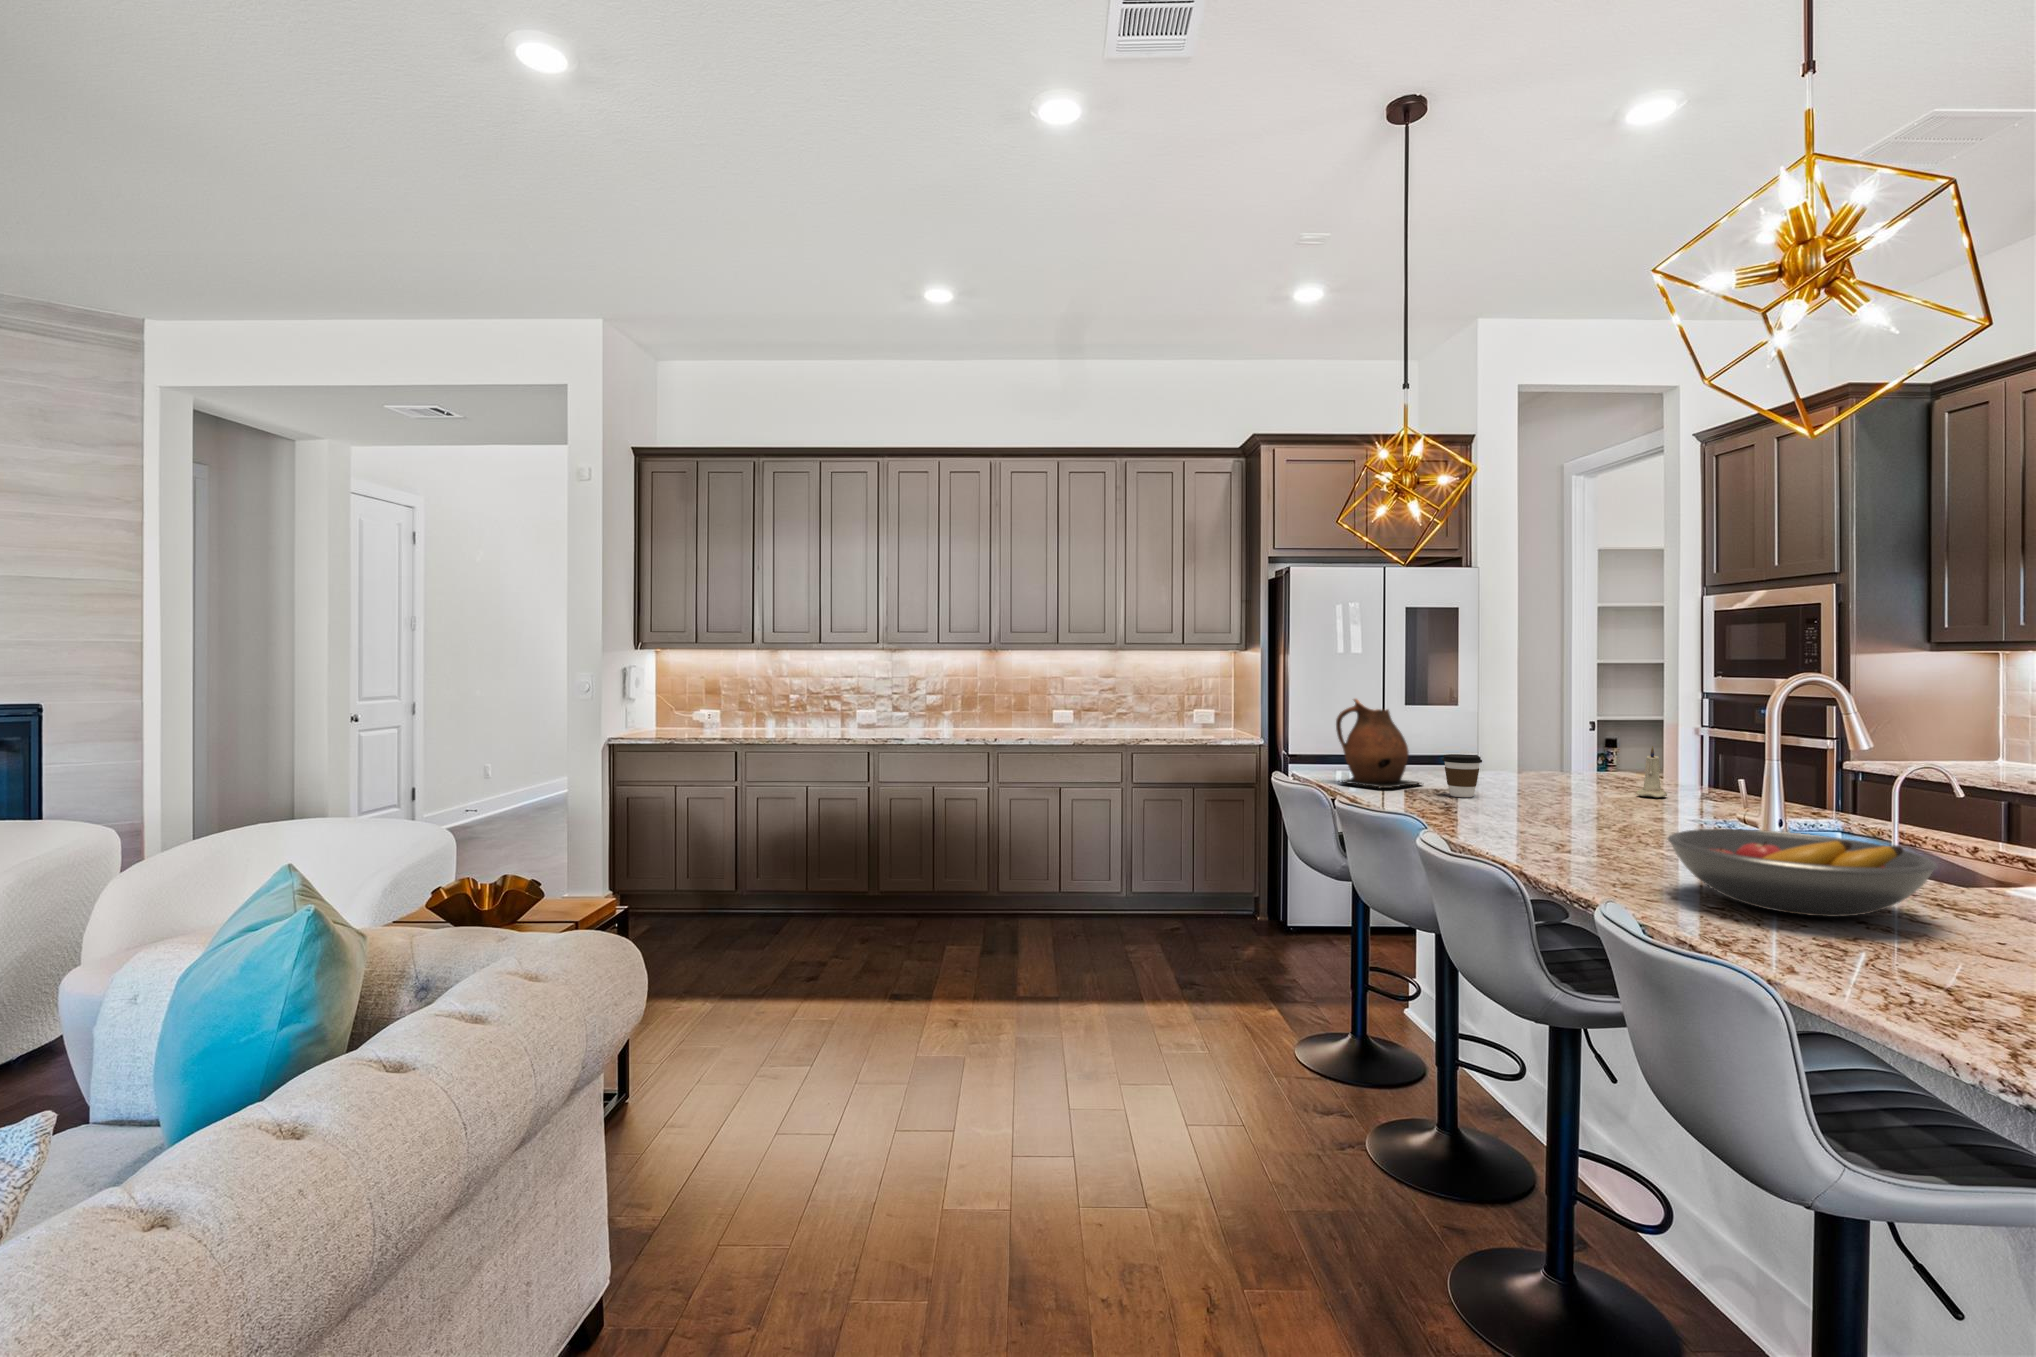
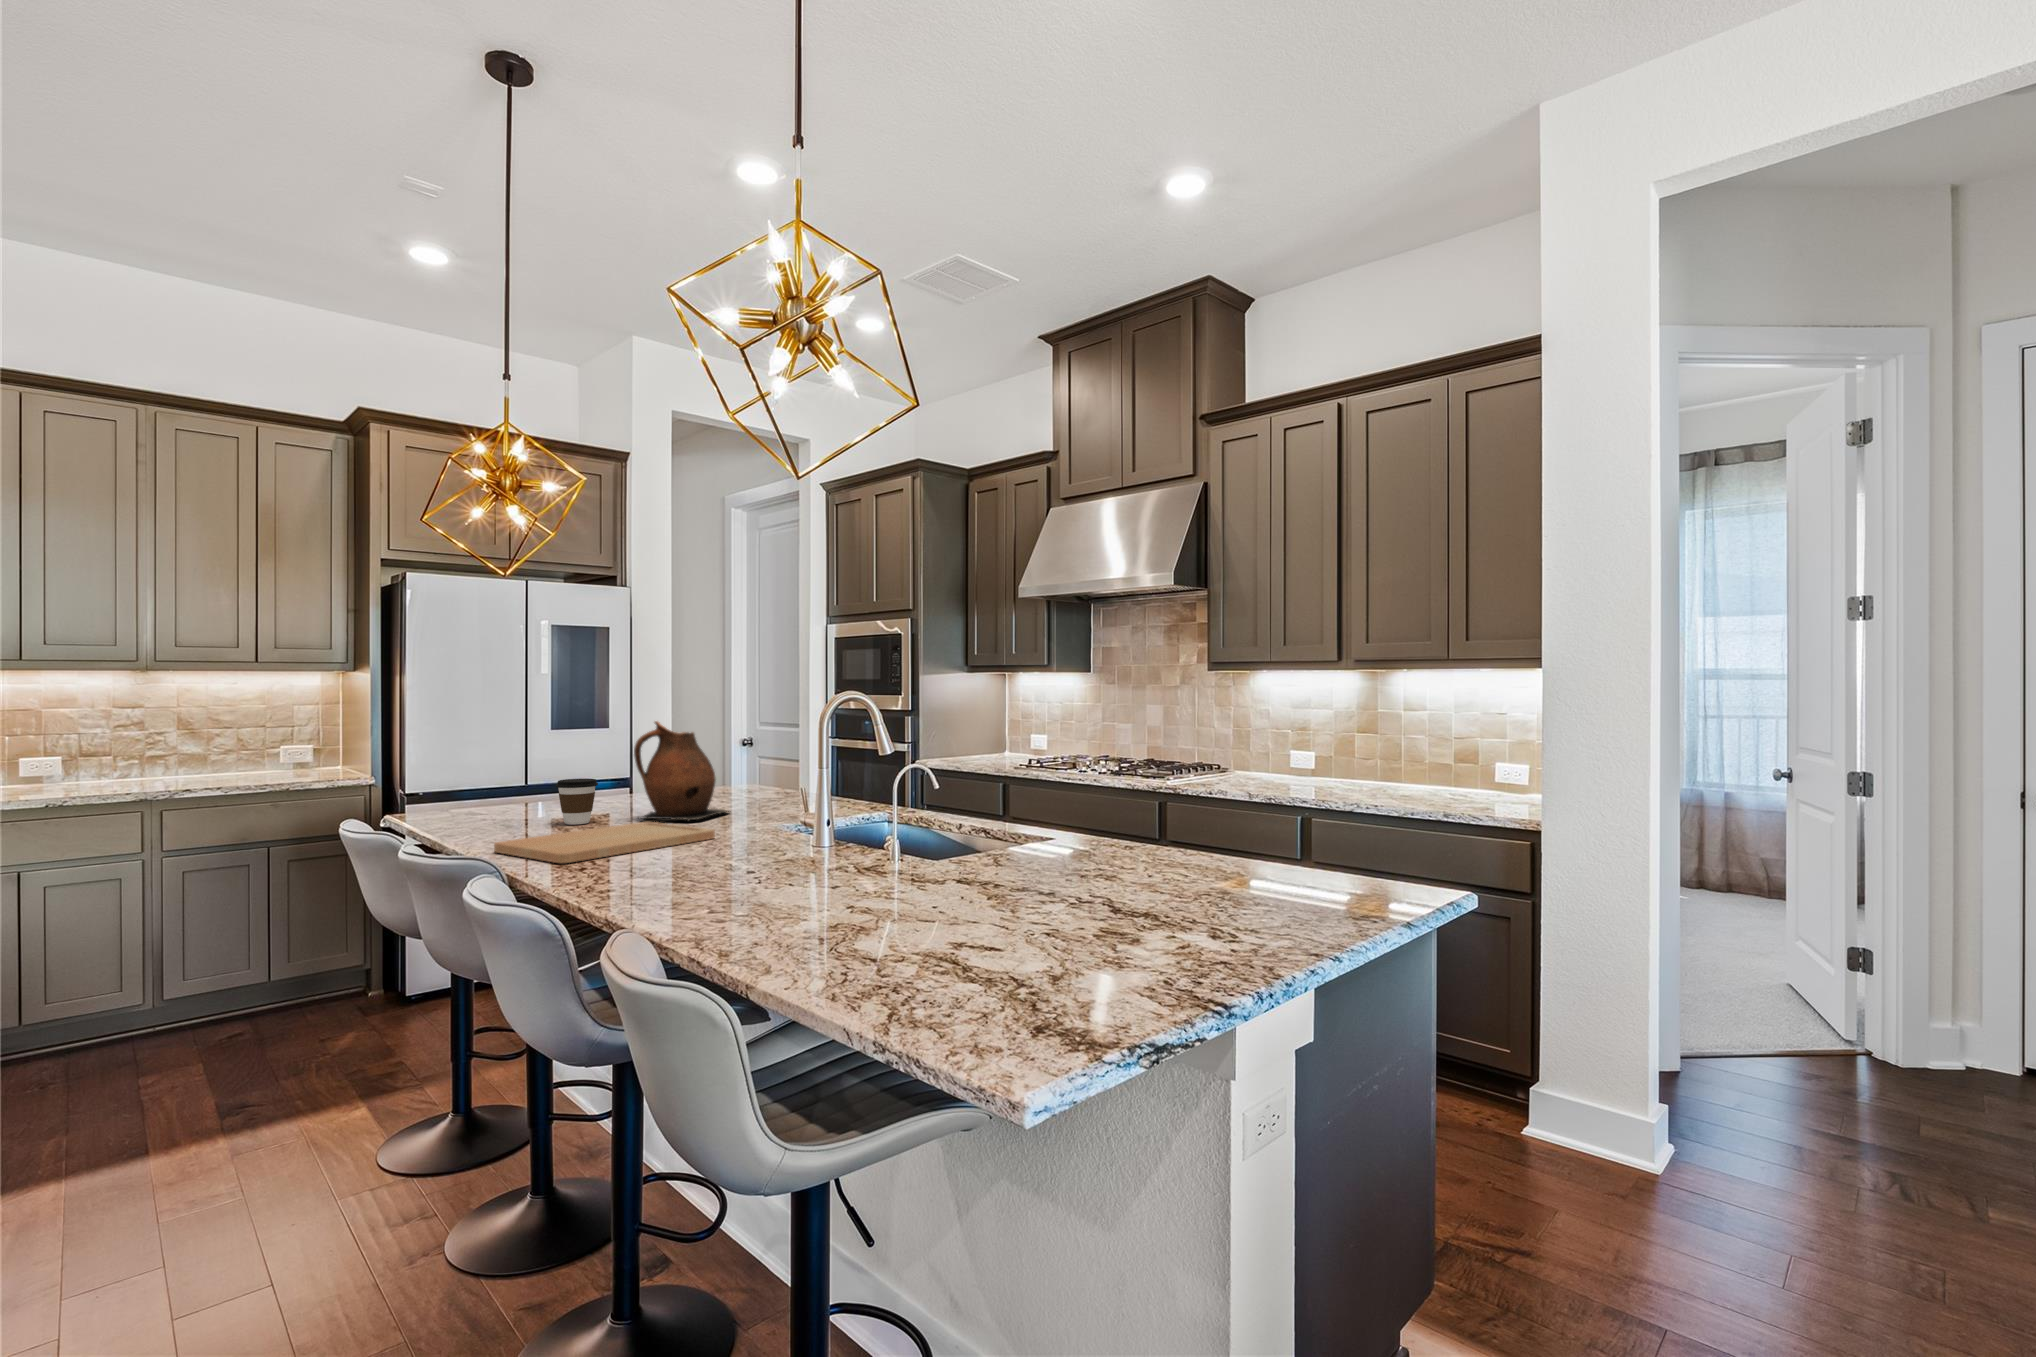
ceramic pitcher: present [1336,699,1420,788] -> present [634,721,729,821]
candle: present [1636,746,1667,797] -> none [745,758,771,806]
cutting board: none [1403,802,1620,834] -> present [494,822,715,863]
fruit bowl: present [1668,829,1937,917] -> none [719,827,908,899]

